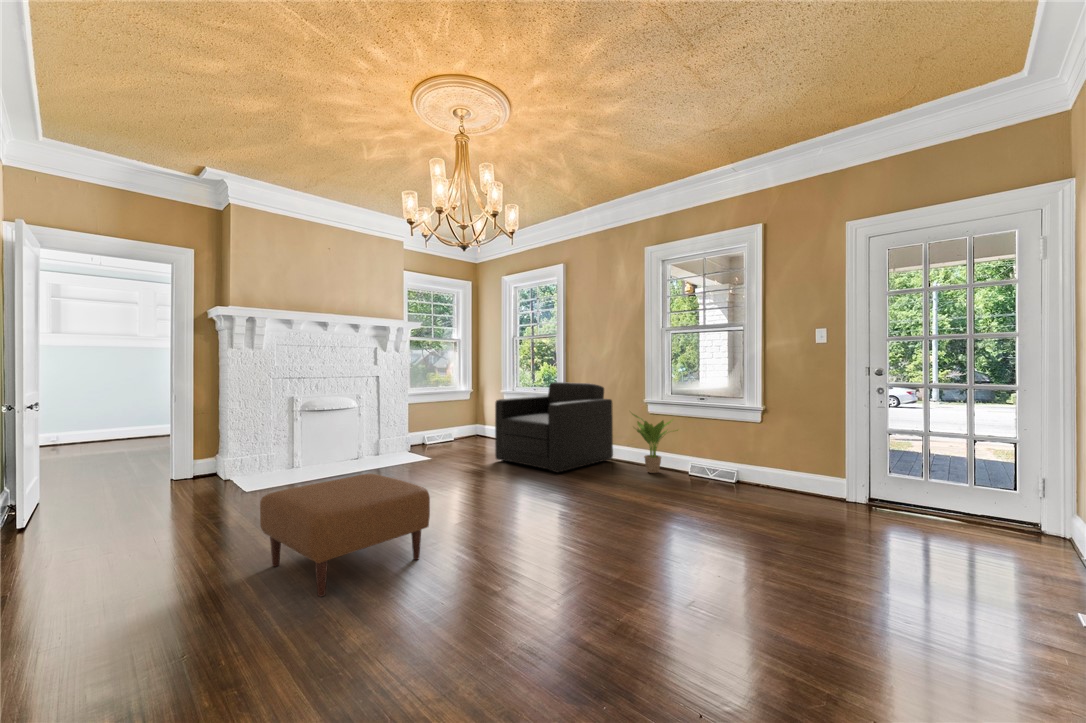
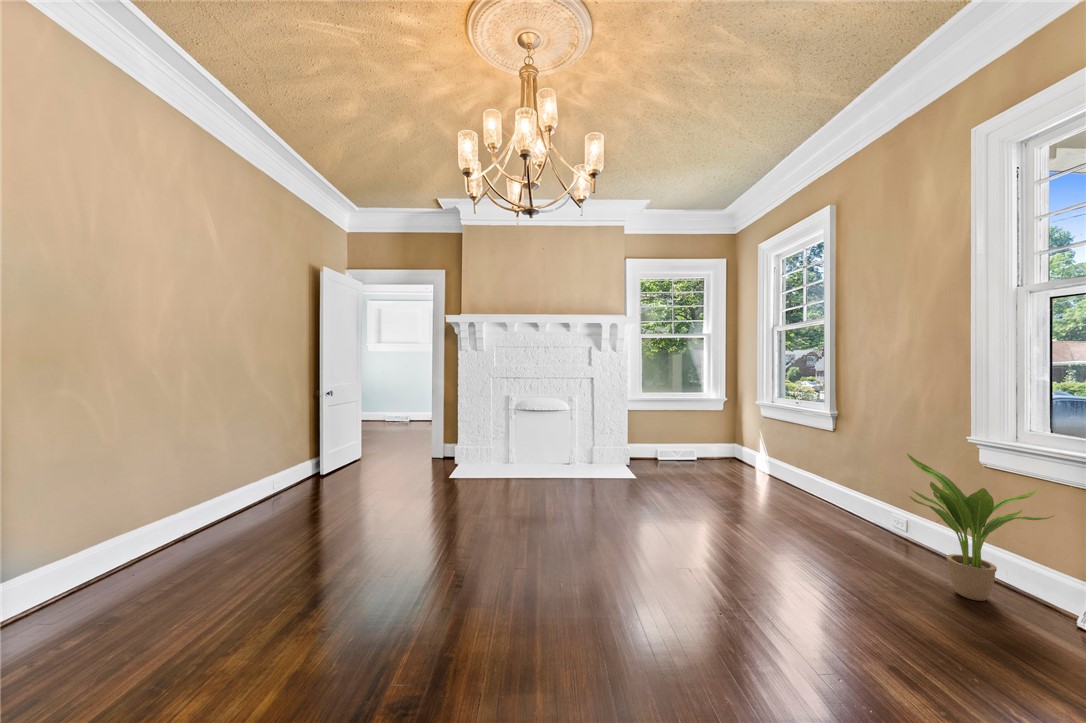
armchair: present [495,382,613,473] -> none [697,393,903,539]
ottoman: present [260,474,430,597] -> none [230,483,418,609]

